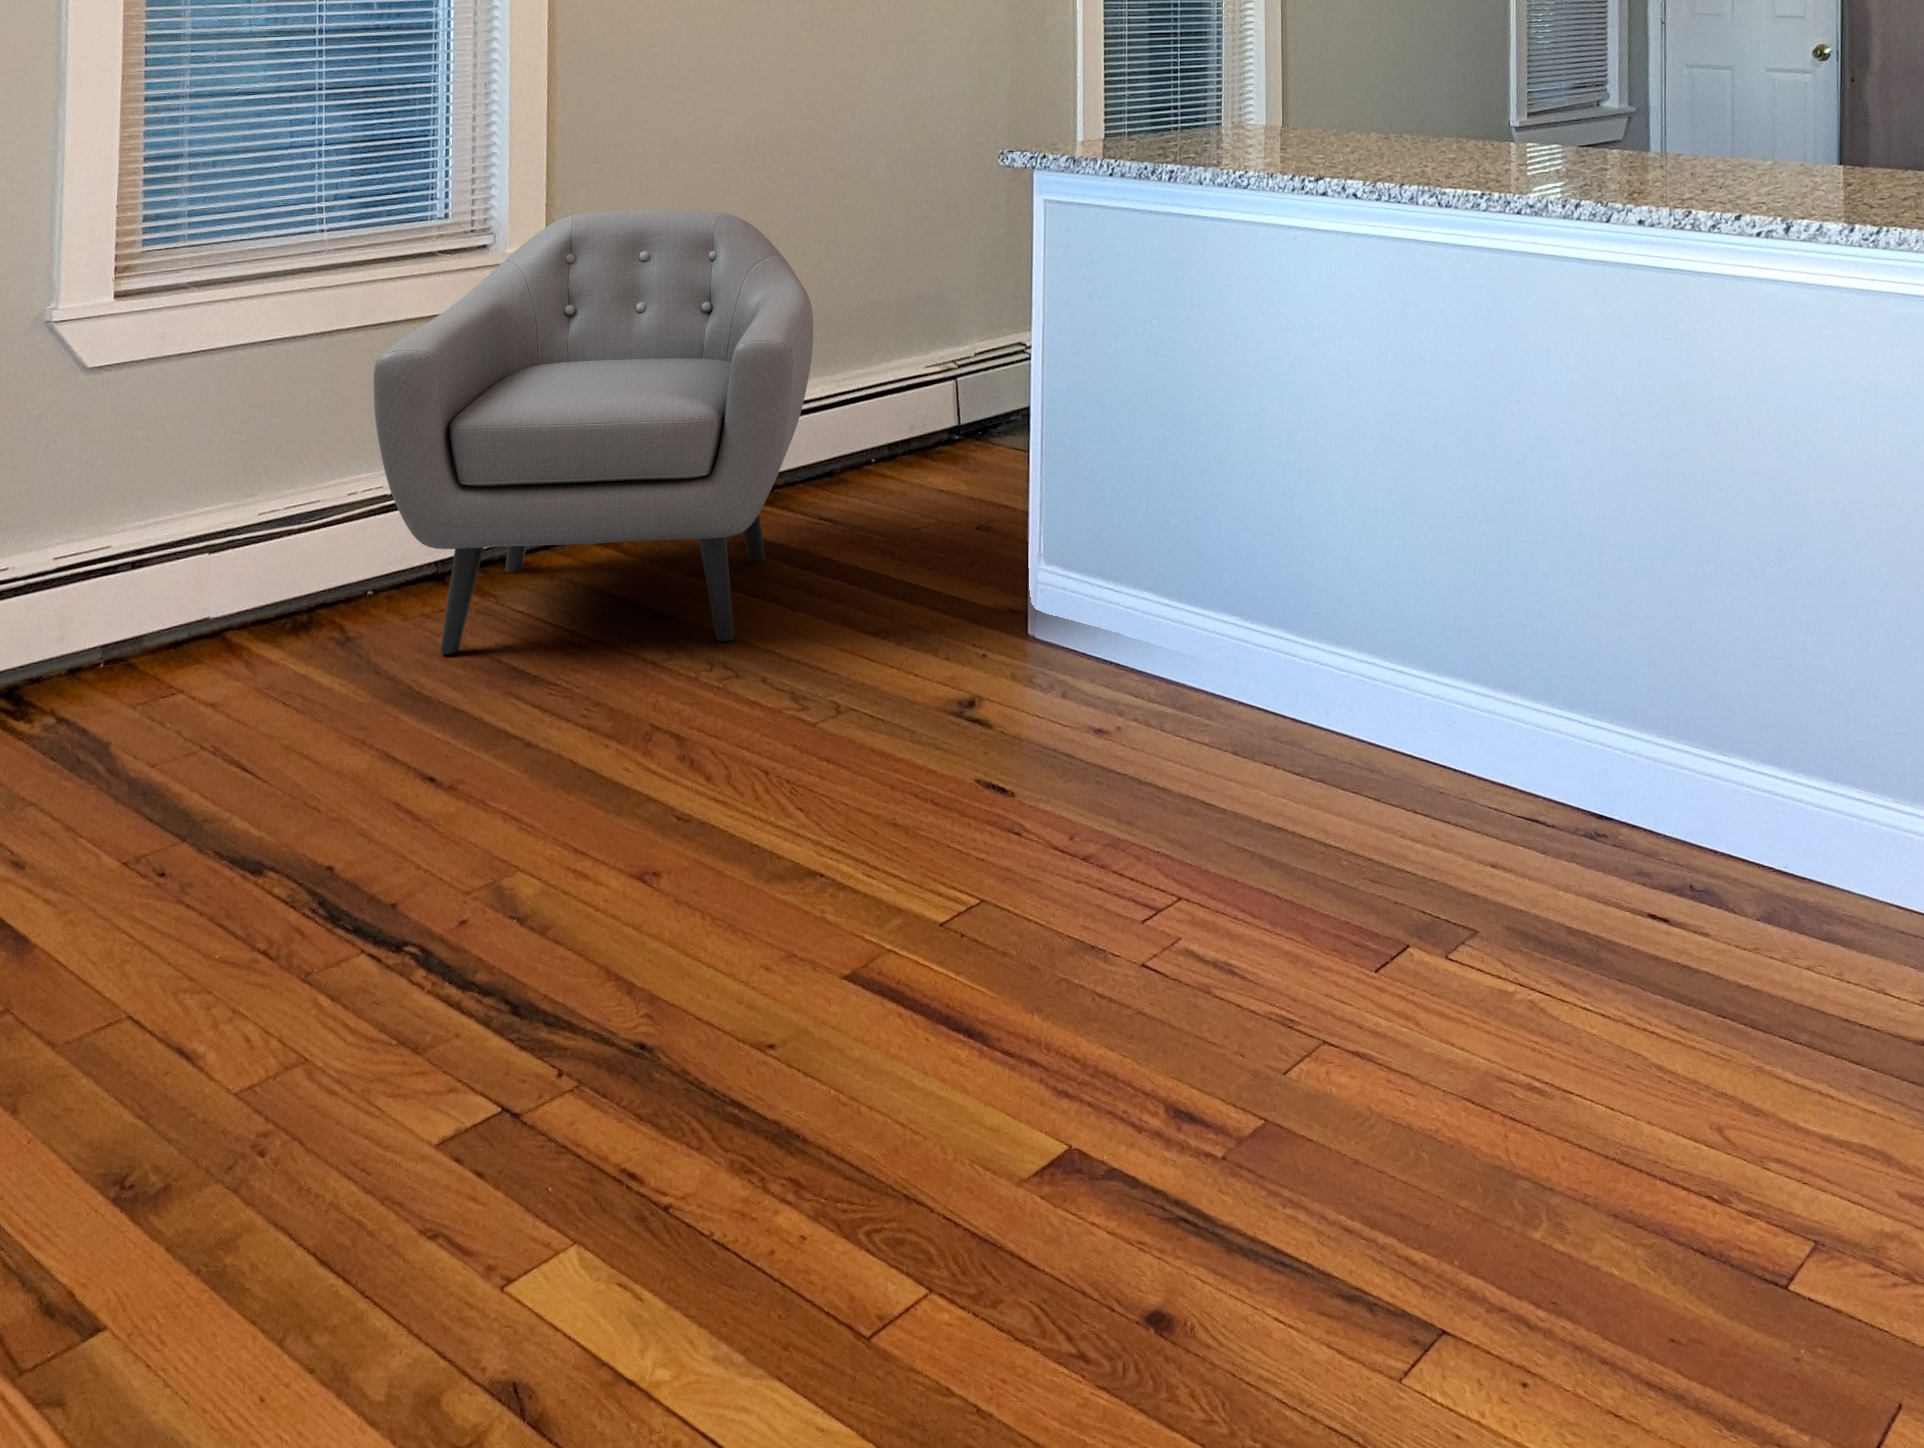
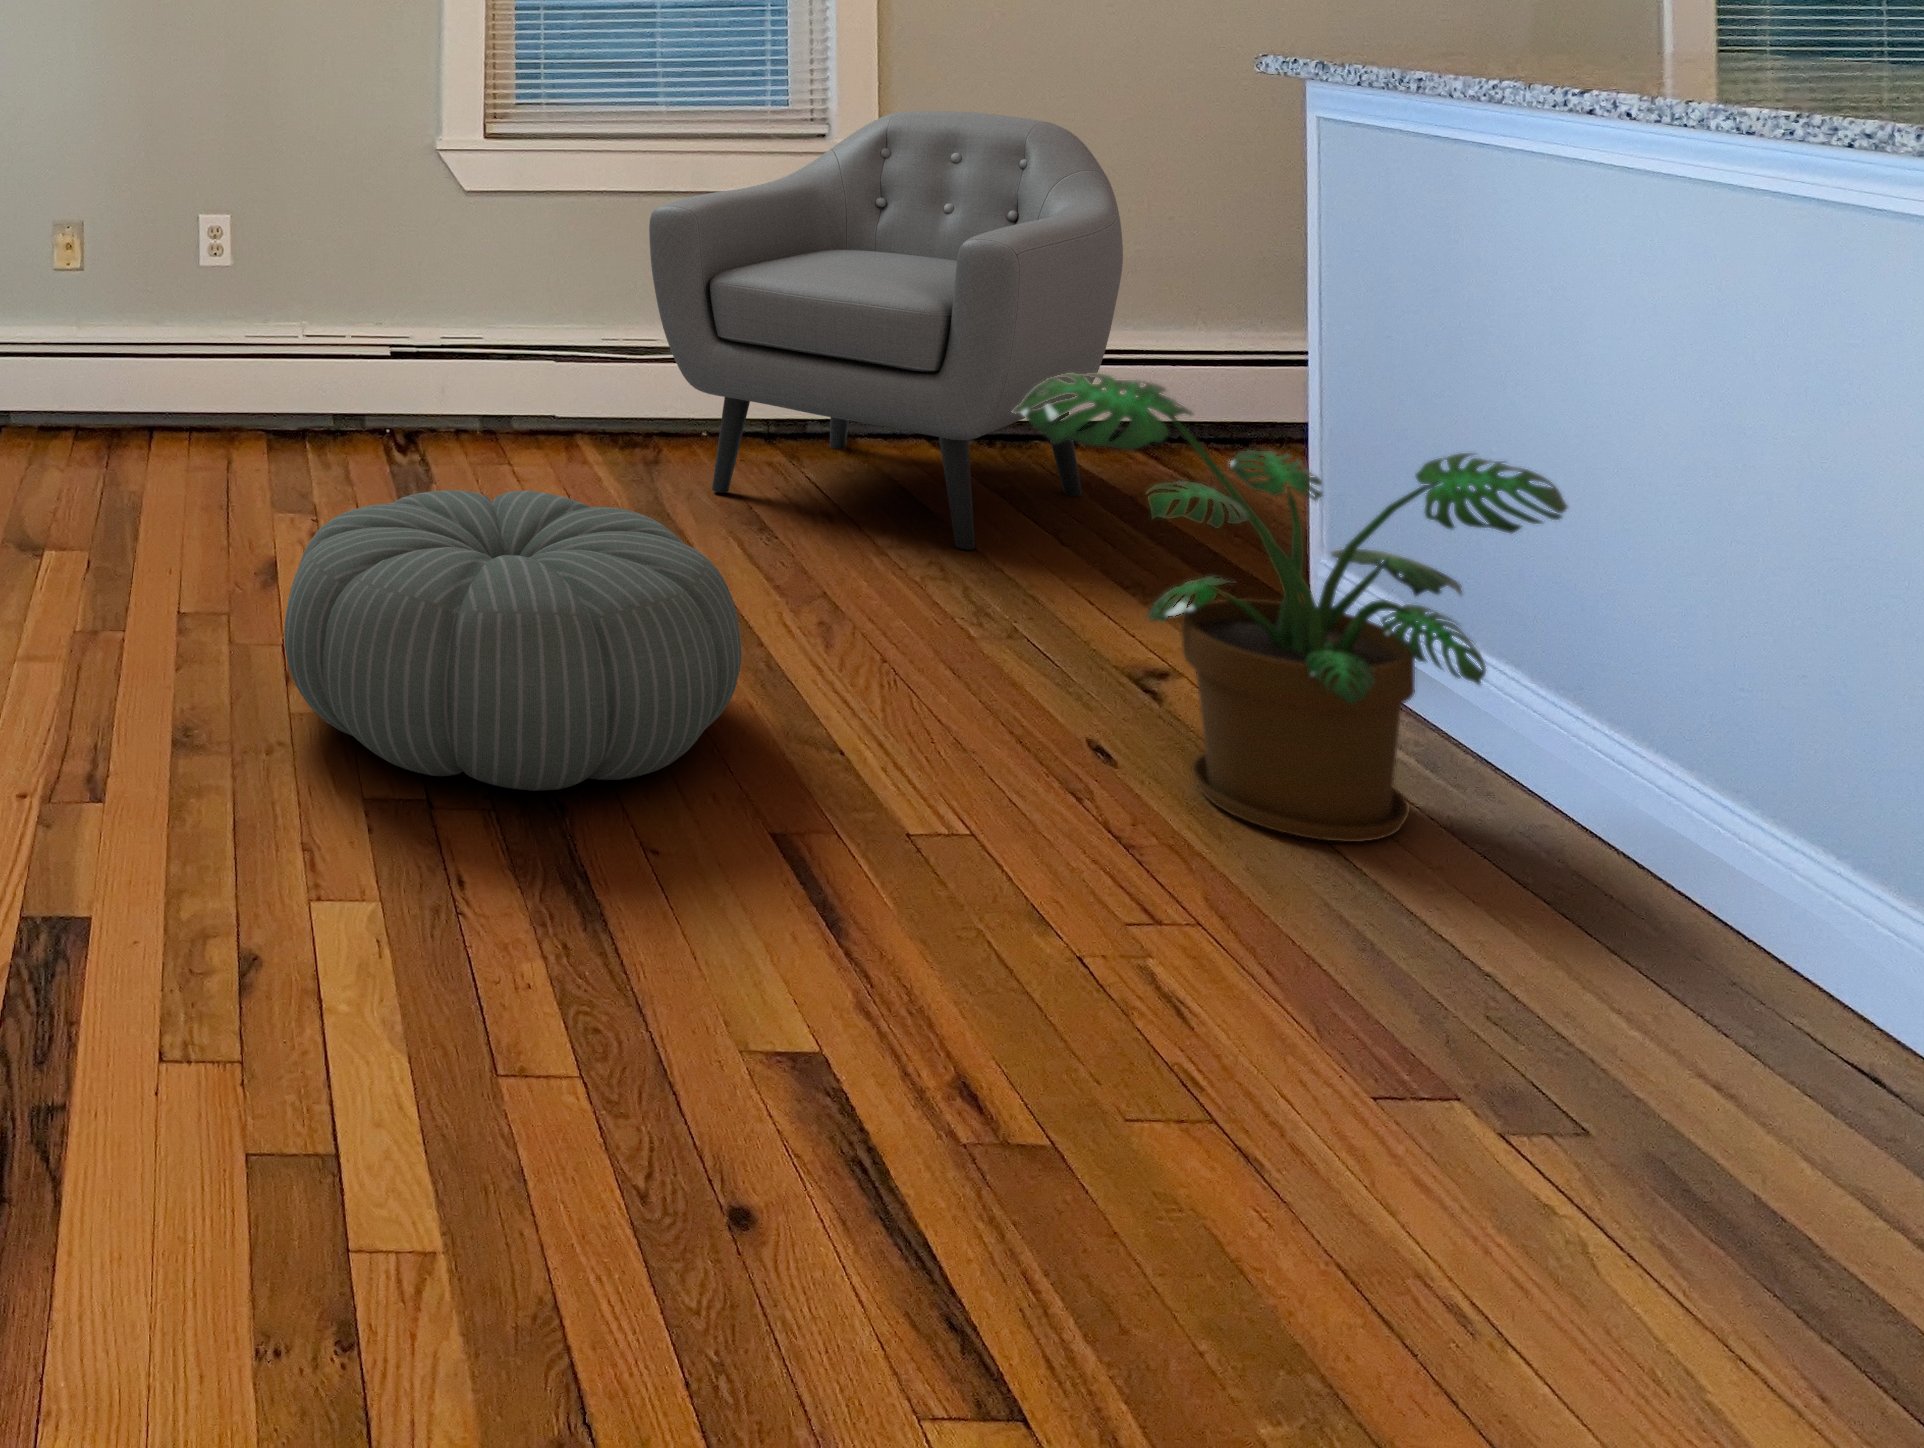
potted plant: none [904,453,1308,803] -> present [1013,373,1568,842]
pouf: none [210,704,758,1088] -> present [284,490,741,791]

